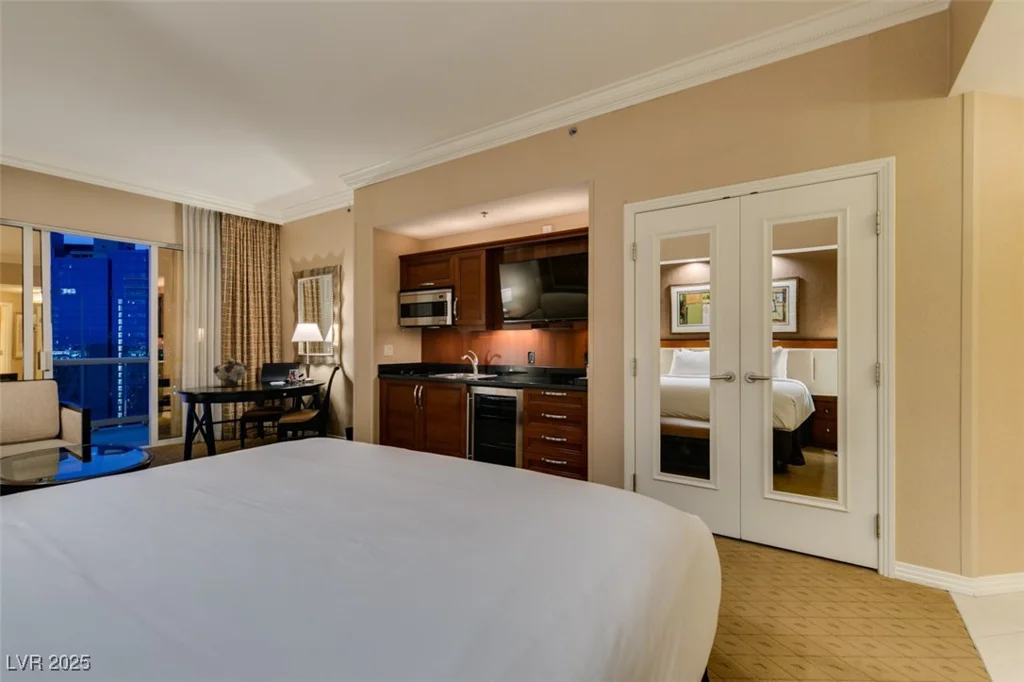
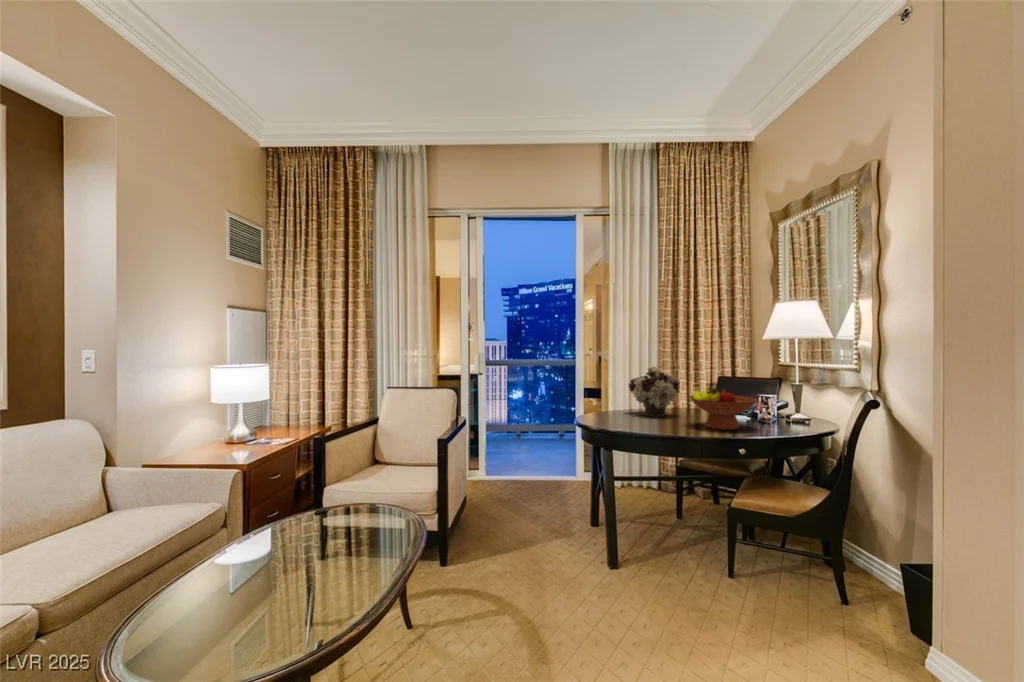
fruit bowl: none [257,366,292,387] -> present [690,388,757,430]

